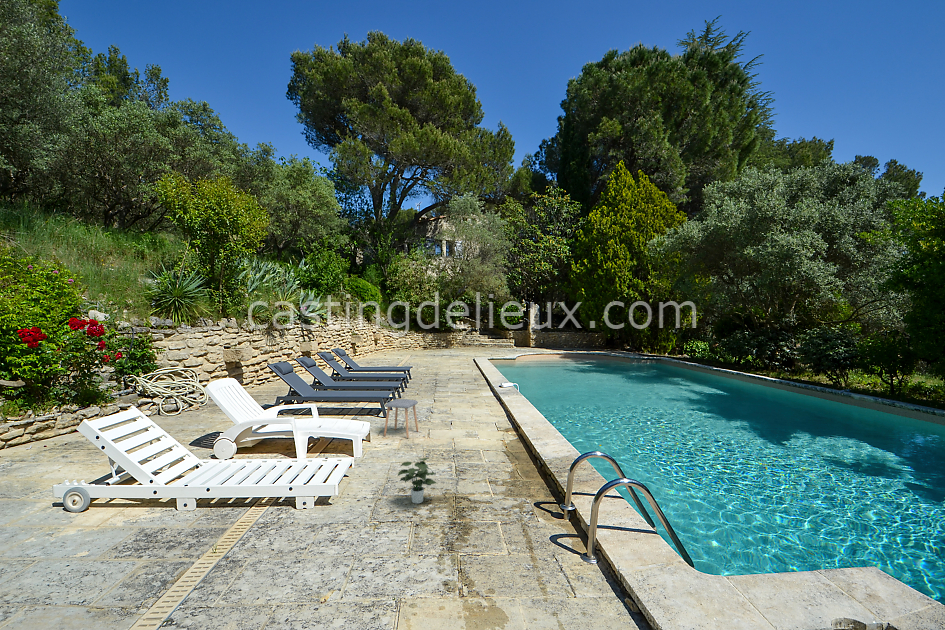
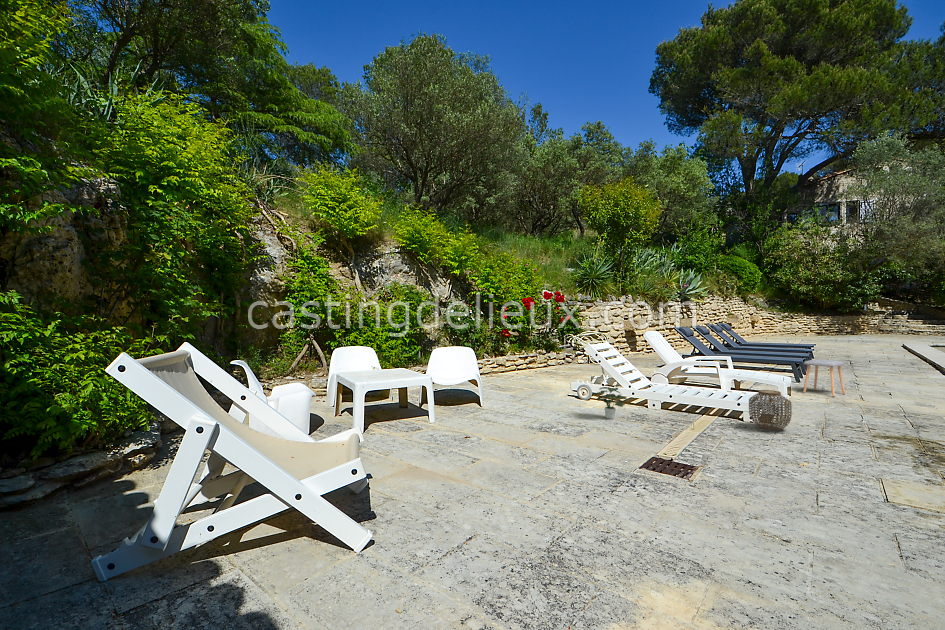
potted plant: present [398,458,436,504] -> present [595,385,627,419]
woven basket: none [294,473,342,529] -> present [749,390,792,431]

